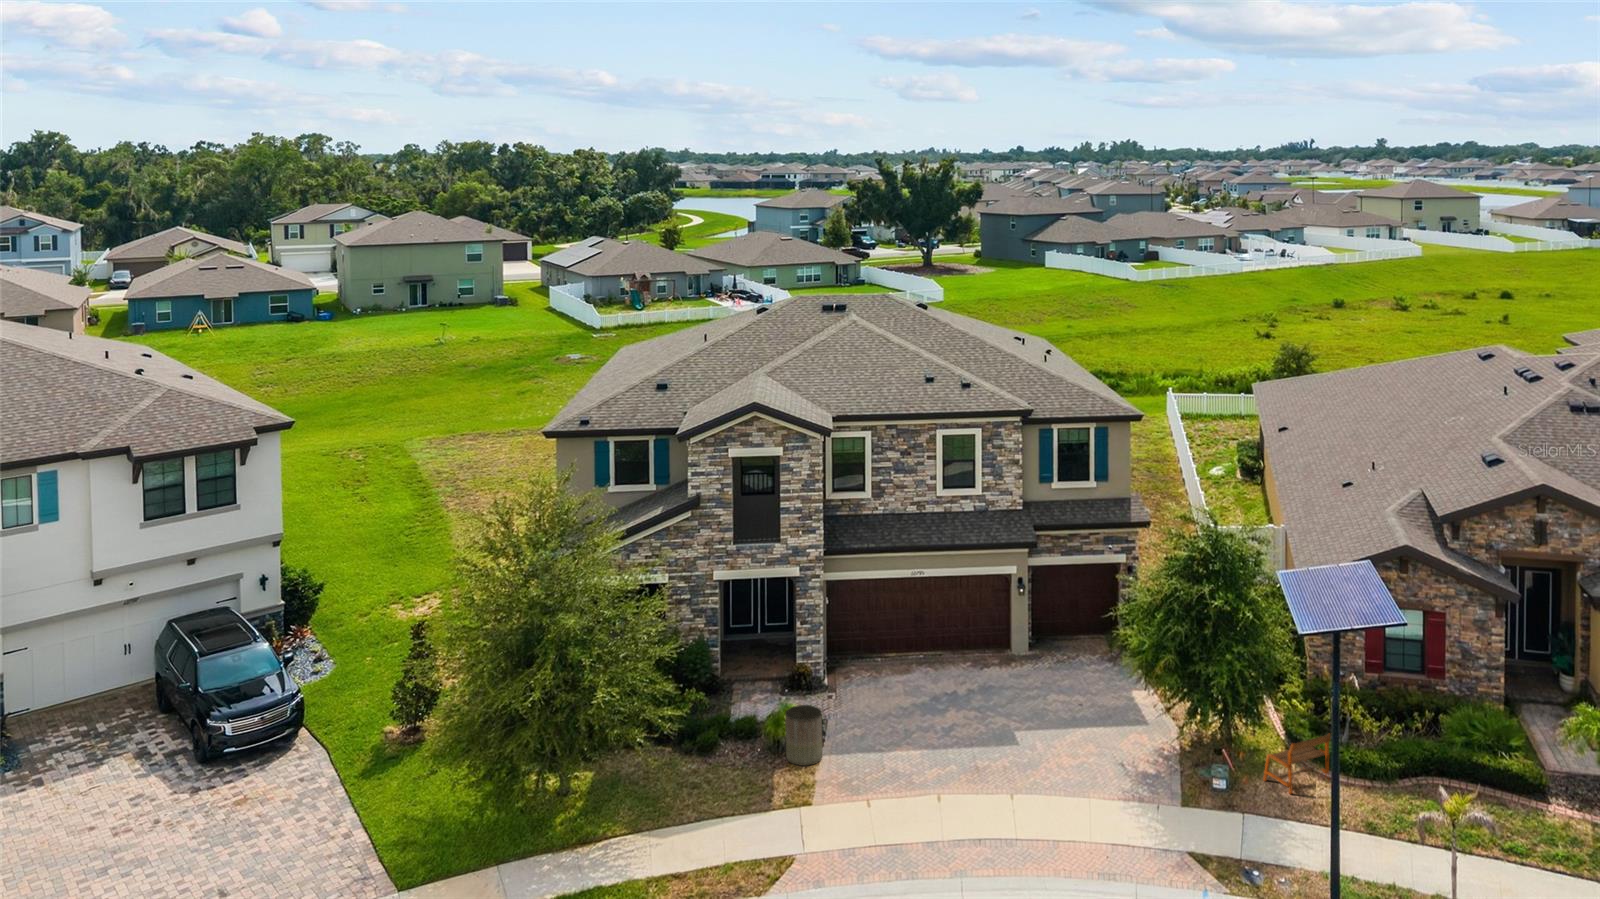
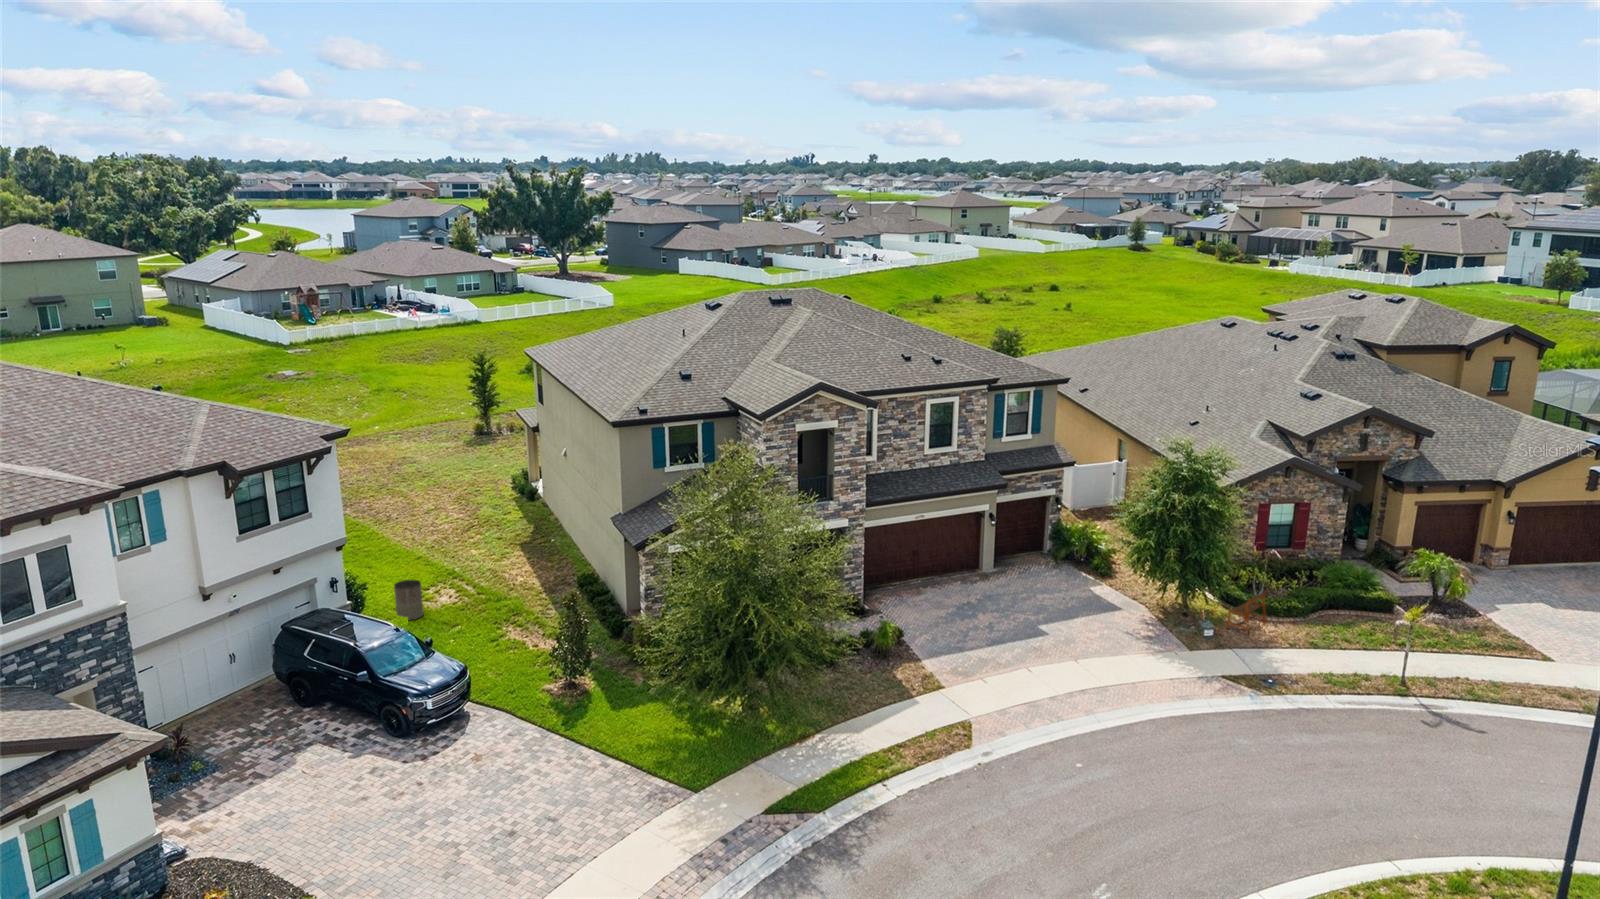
trash can: present [785,705,822,766] -> present [394,580,424,621]

